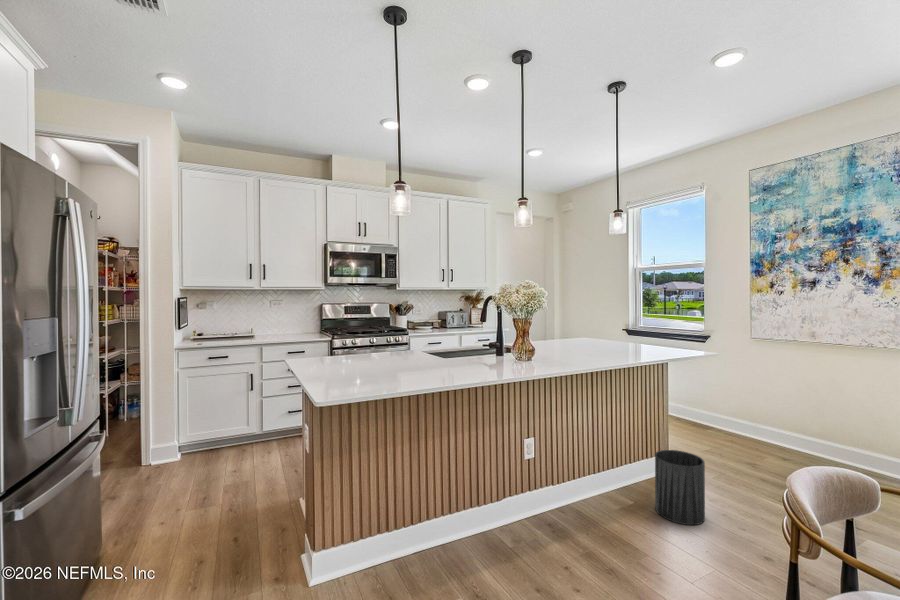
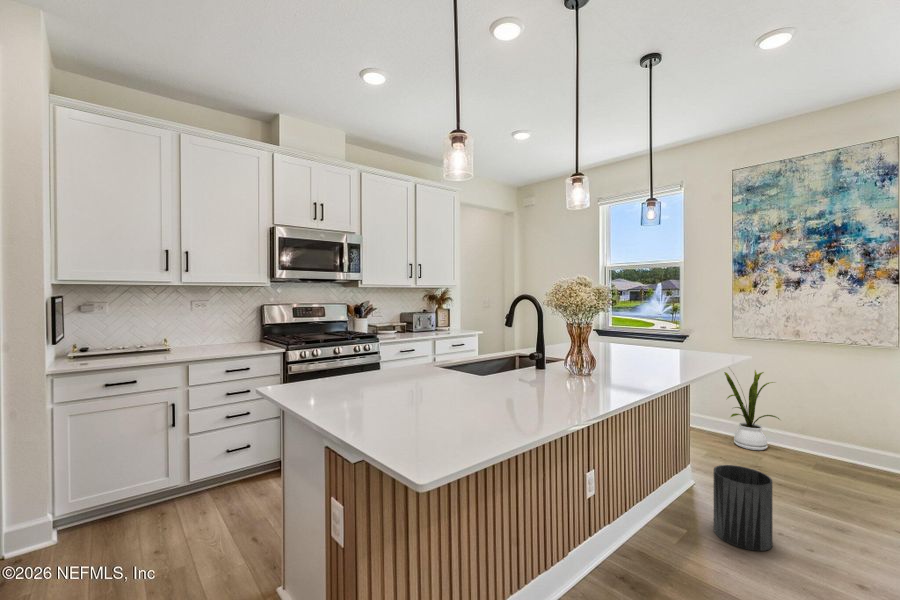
house plant: none [727,360,794,452] -> present [724,370,779,450]

